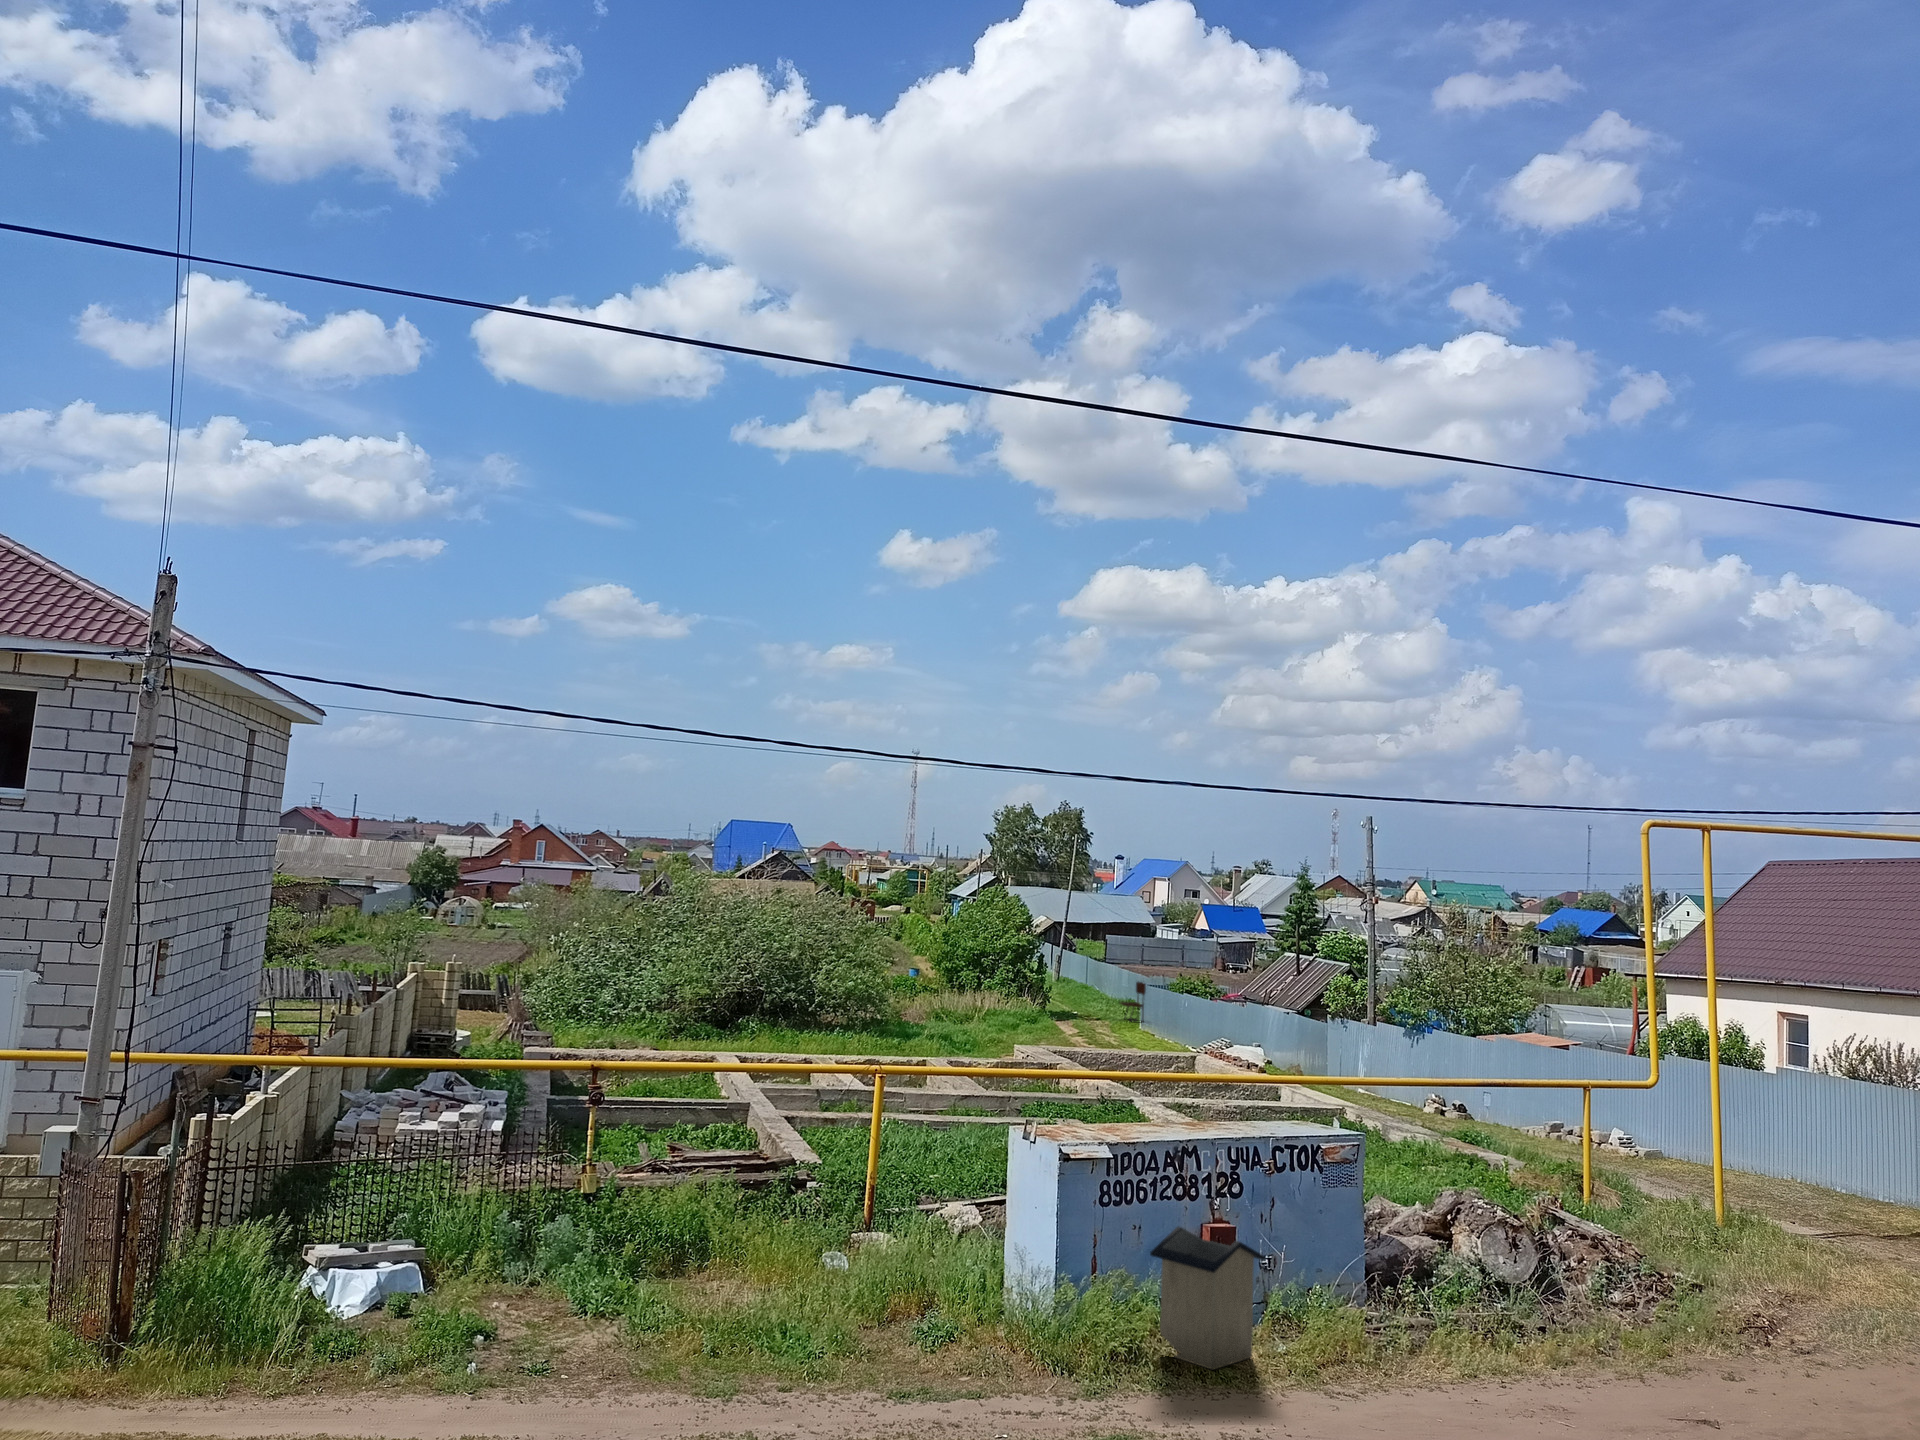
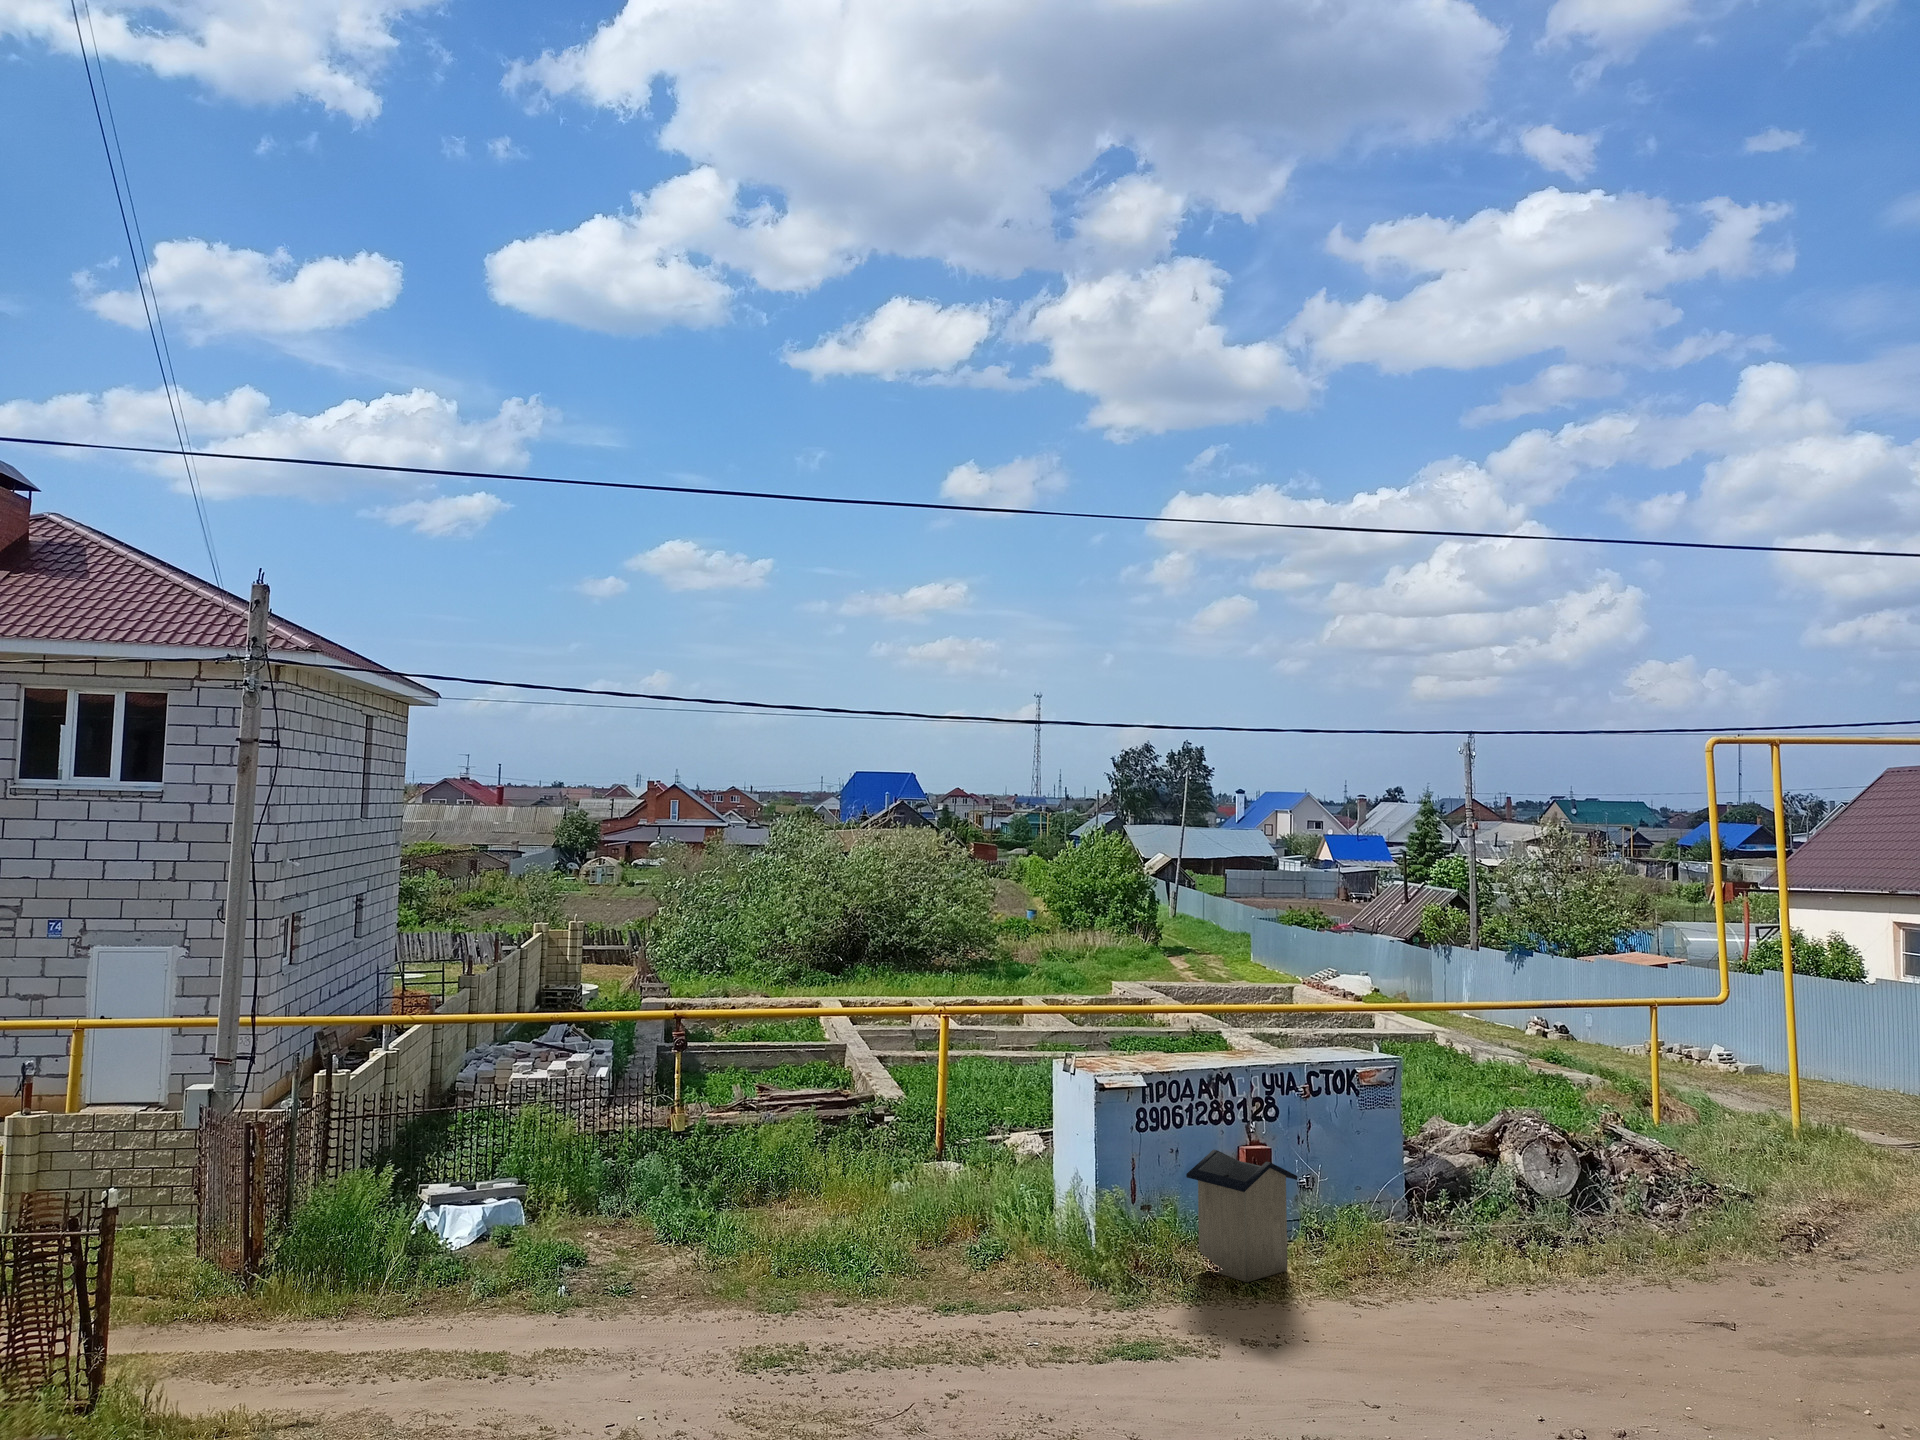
bench: present [1120,982,1146,1022] -> none [1225,915,1251,955]

